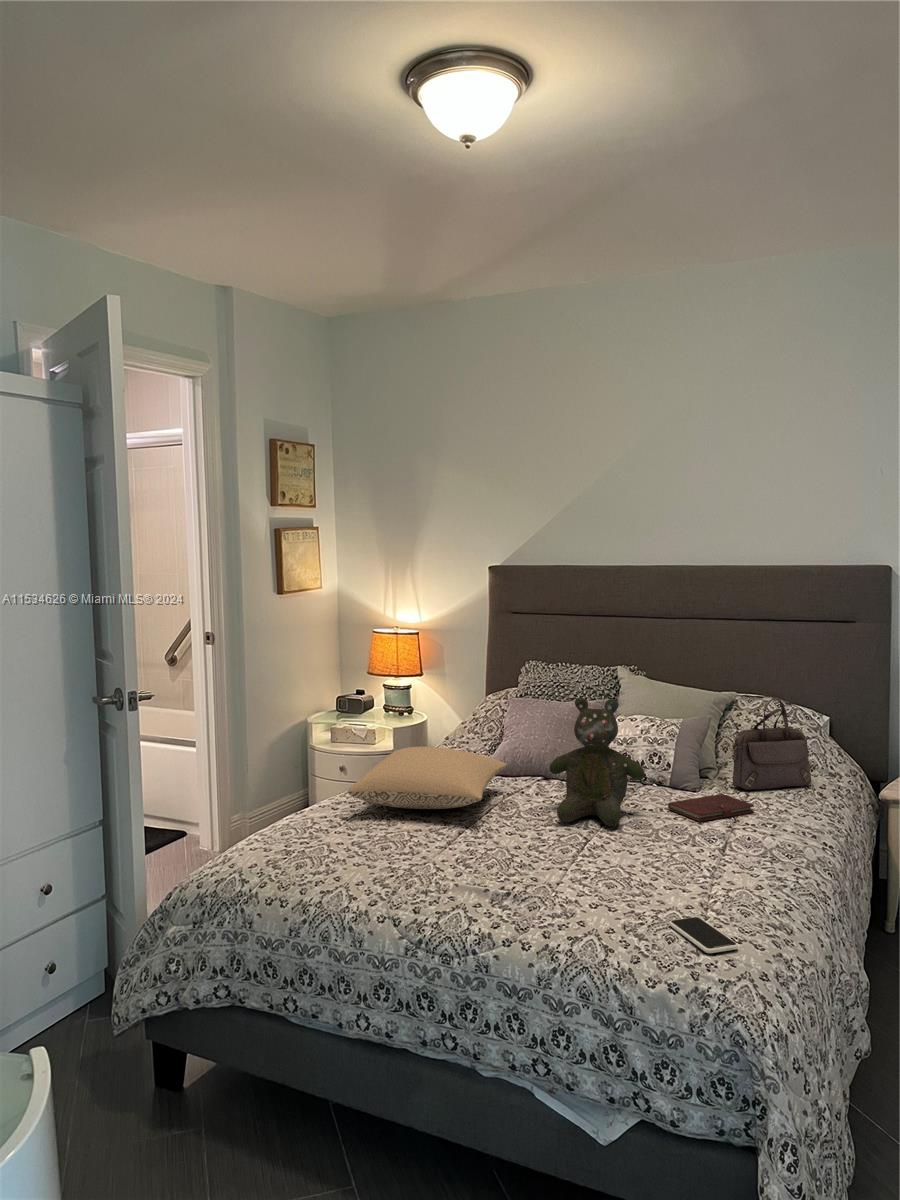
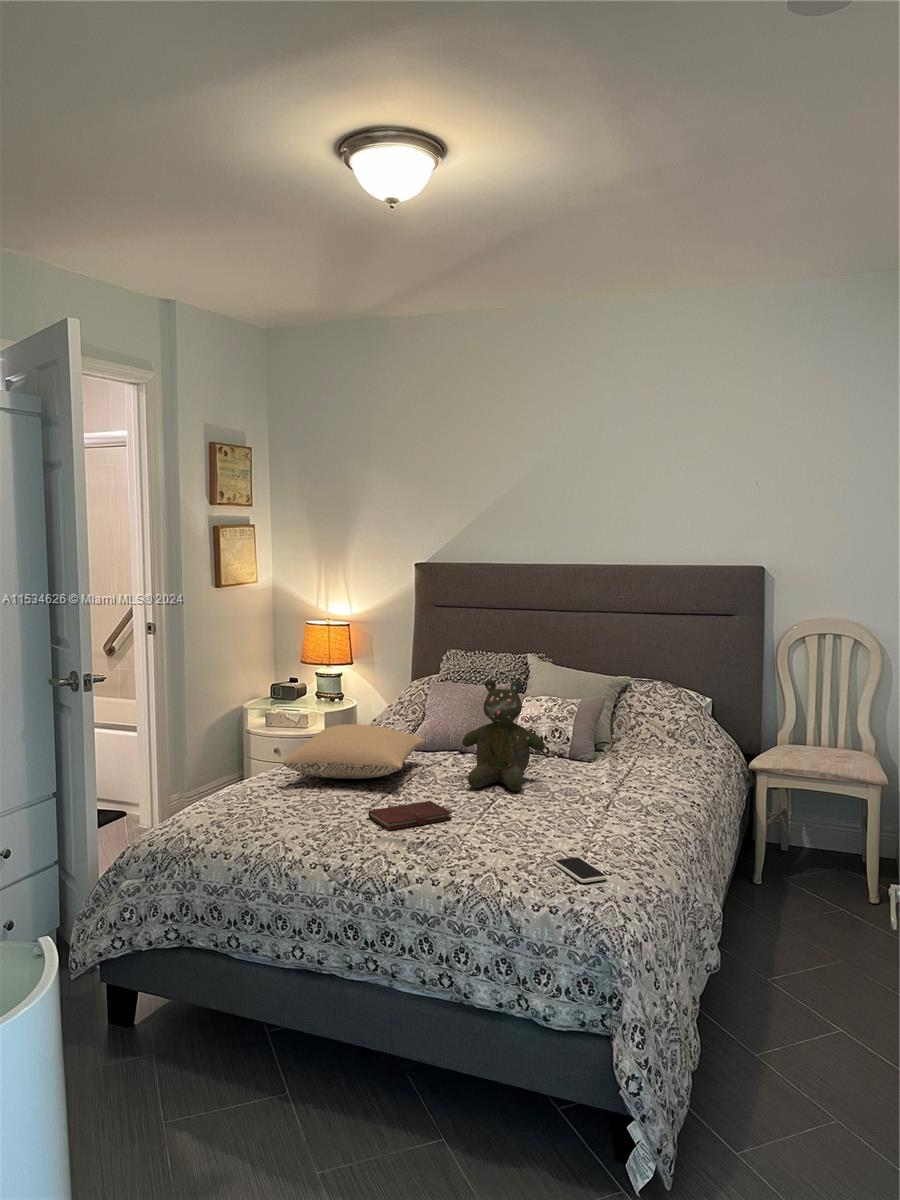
handbag: present [733,698,812,790] -> none [624,680,692,760]
notebook: present [668,794,754,822] -> present [368,801,452,830]

